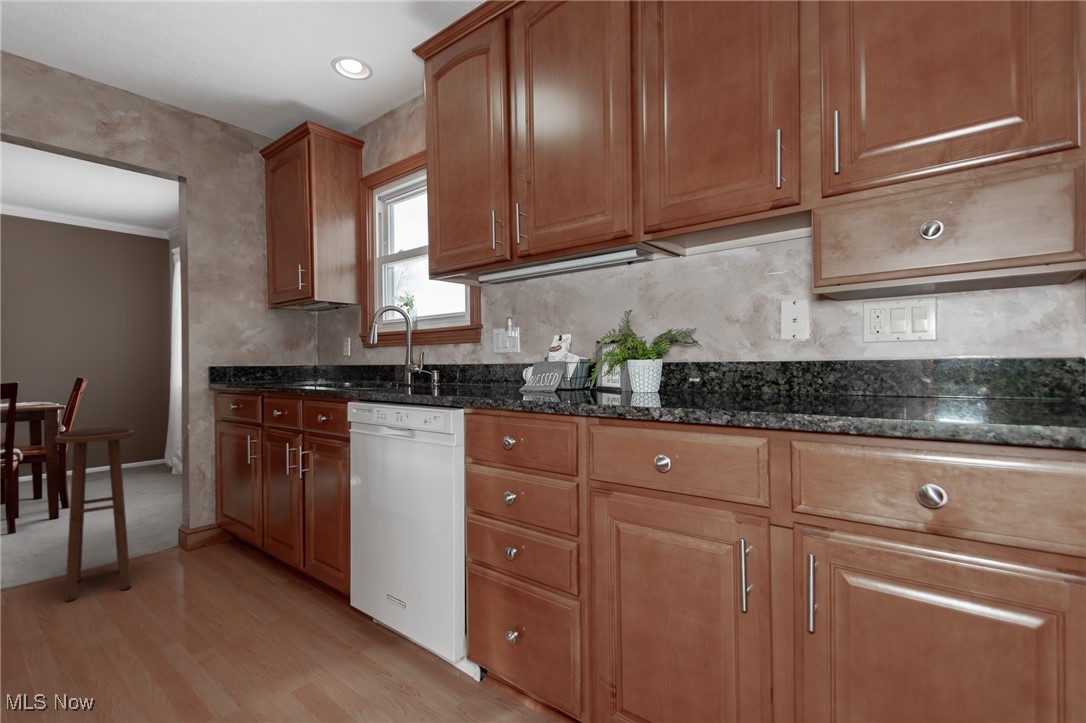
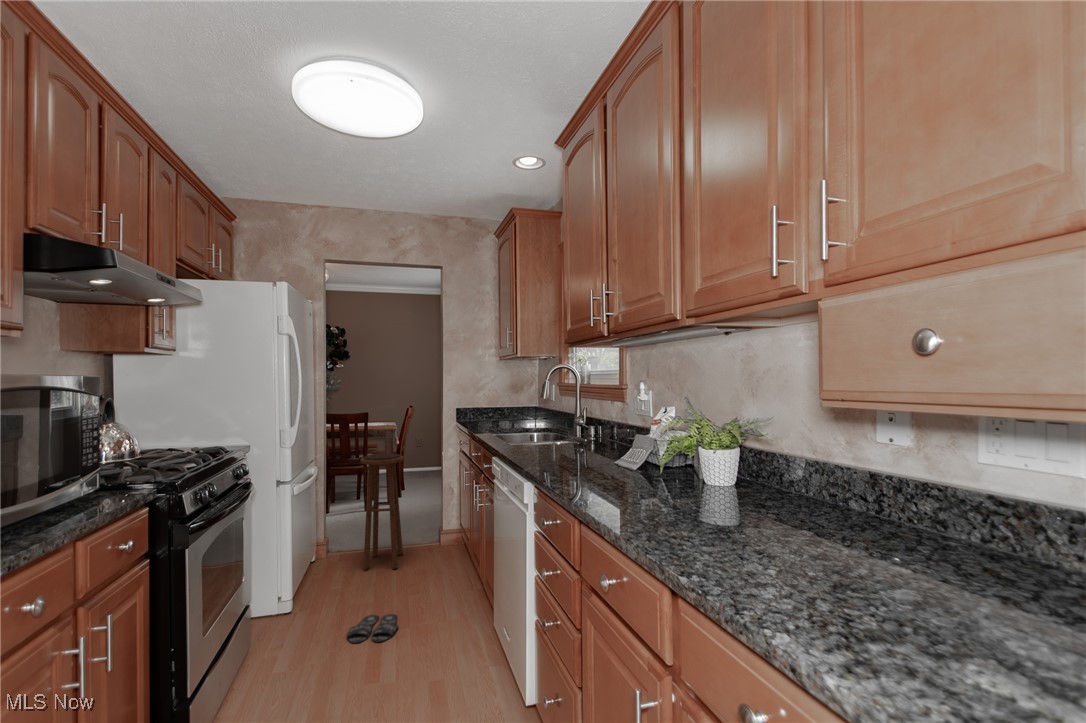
slippers: none [97,638,185,689] -> present [347,614,398,644]

